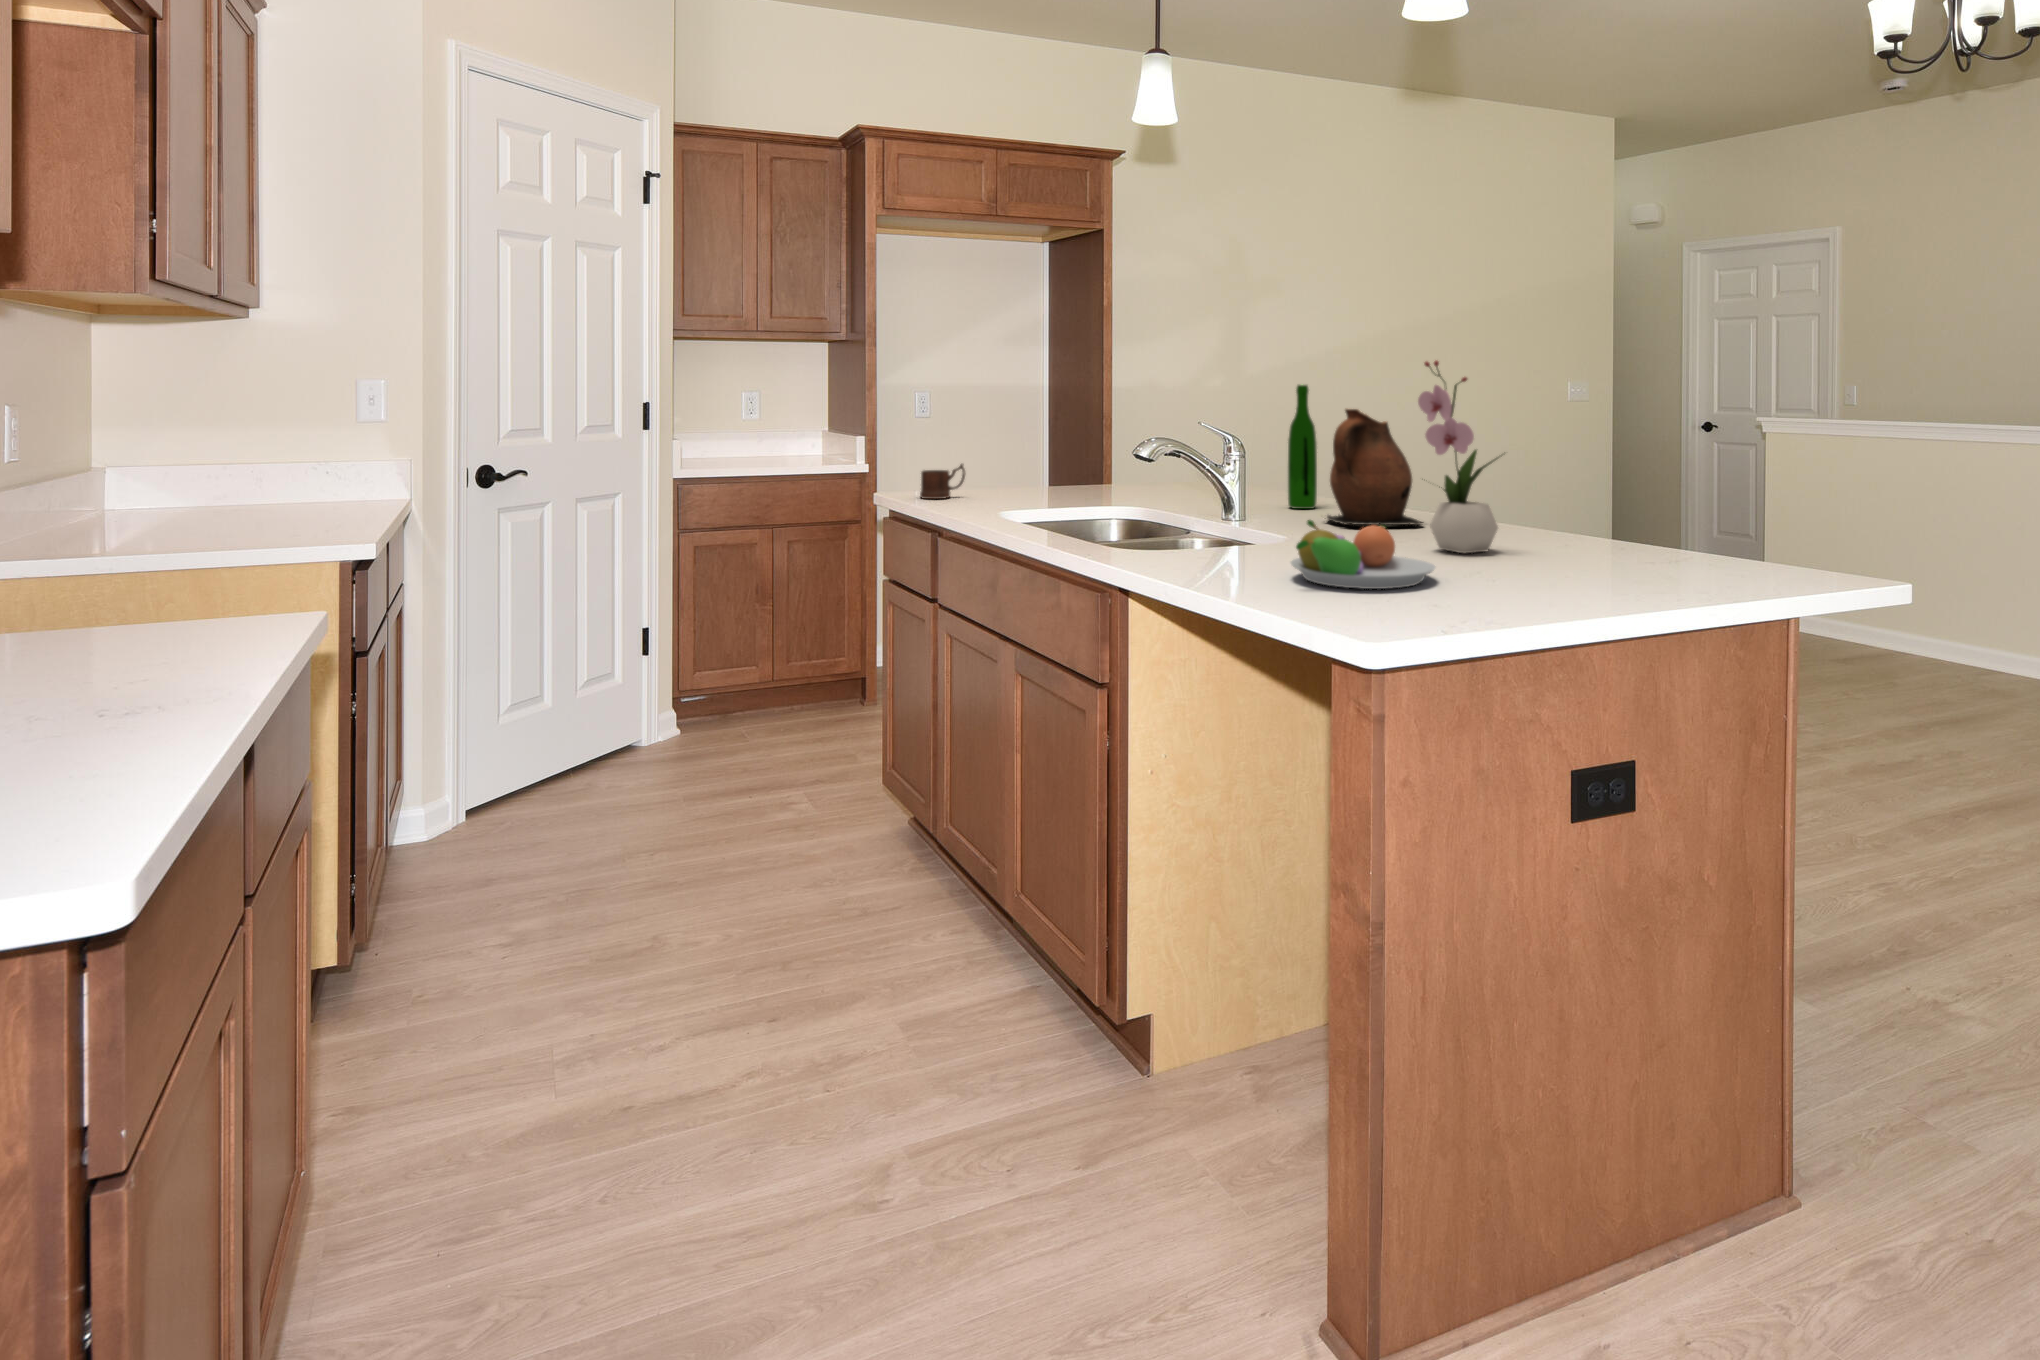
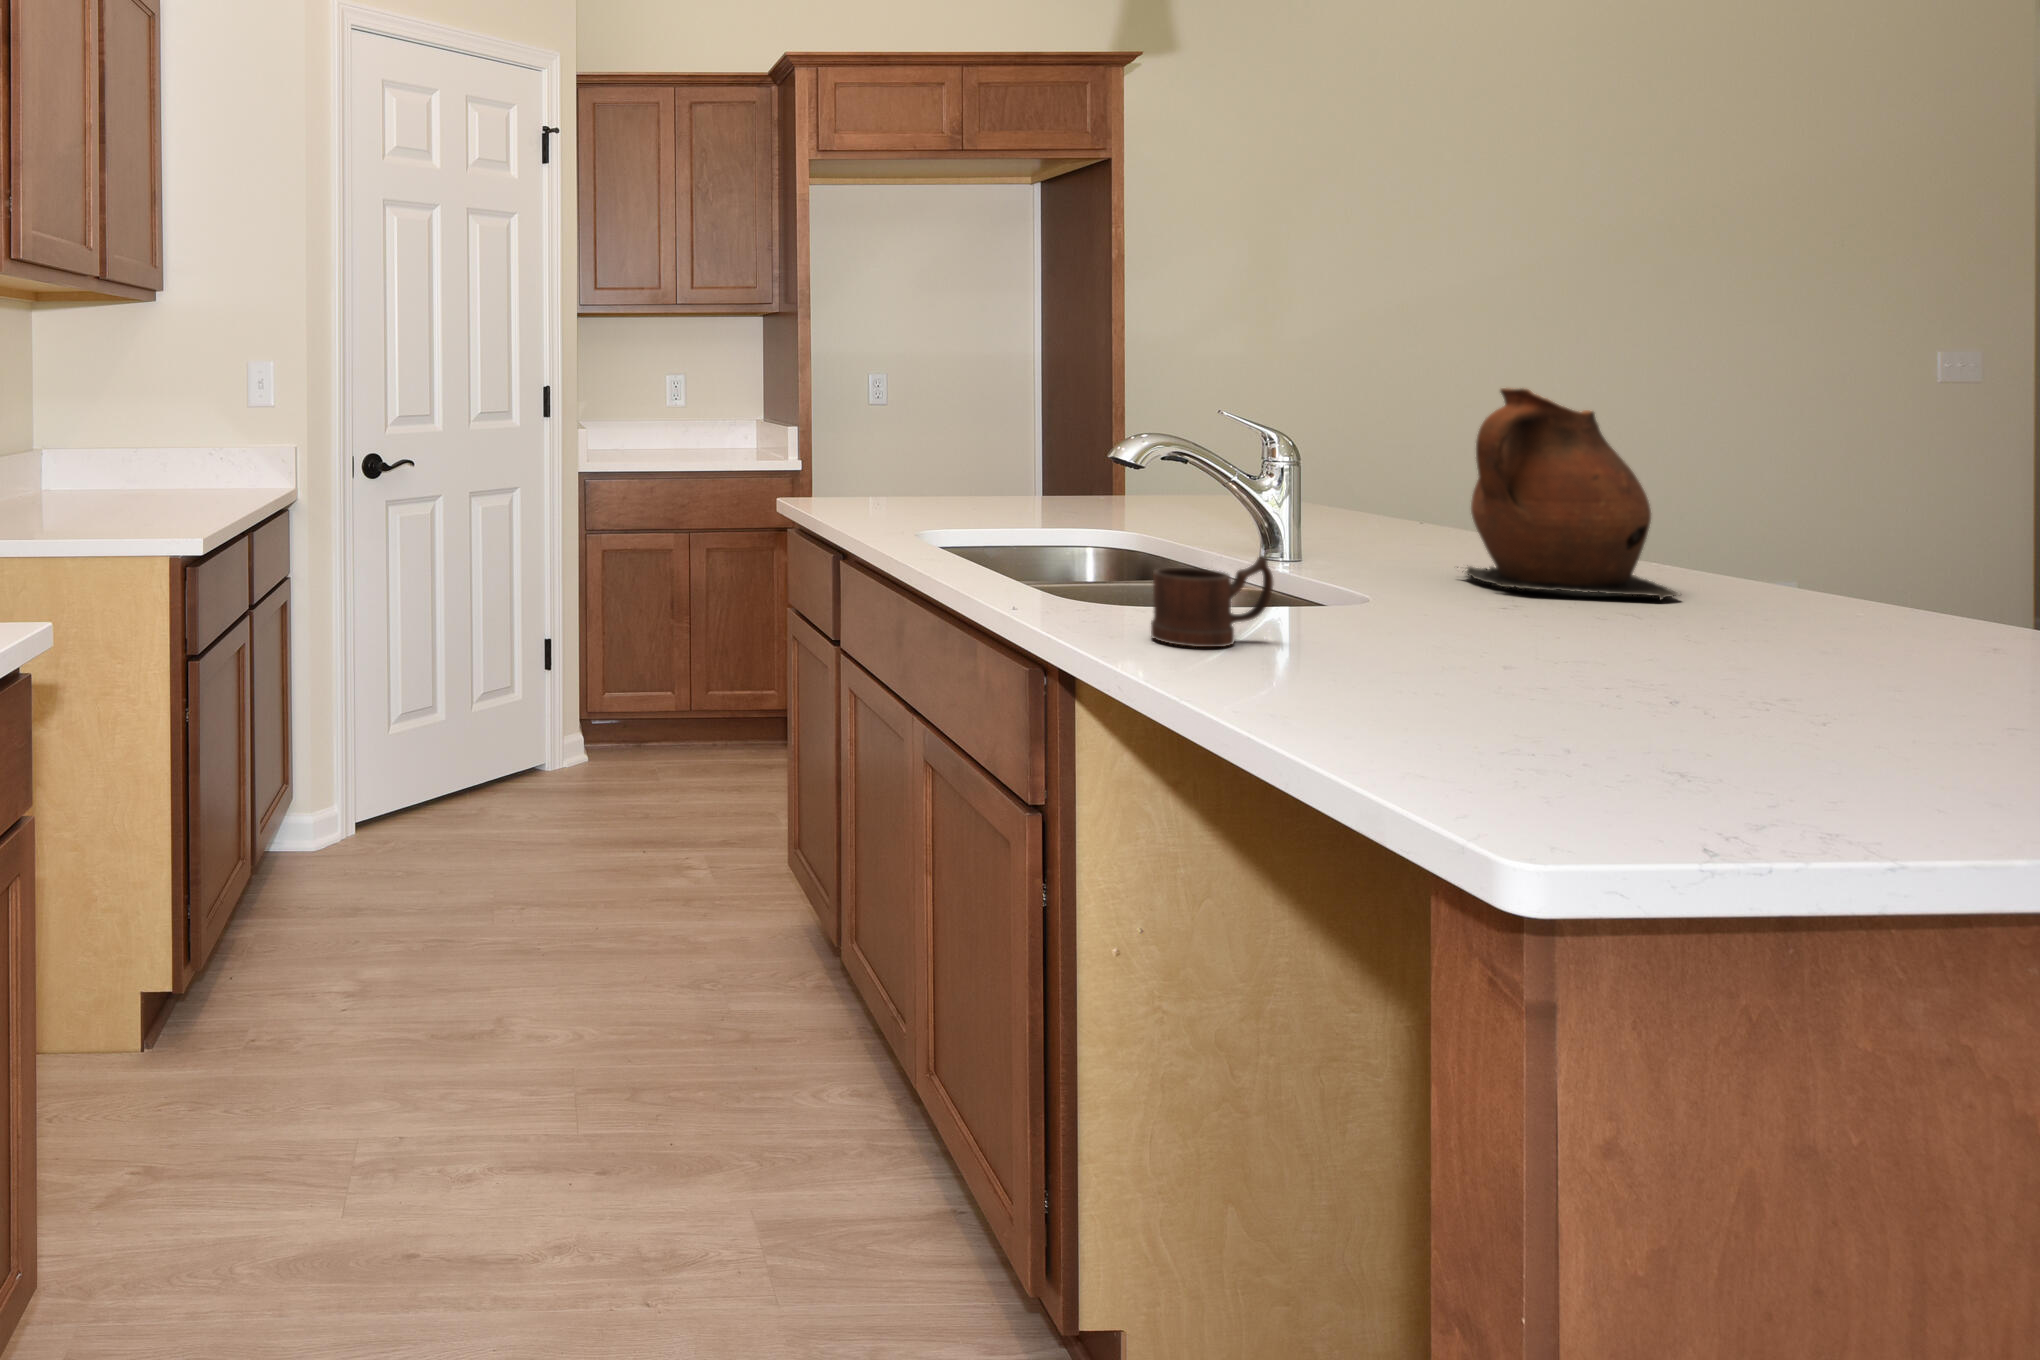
flower arrangement: present [1418,361,1499,553] -> none [1666,293,1904,670]
wine bottle: present [1288,385,1317,509] -> none [1392,351,1448,552]
mug: present [920,464,965,499] -> present [1151,556,1273,647]
fruit bowl: present [1291,520,1435,589] -> none [1372,589,1725,743]

